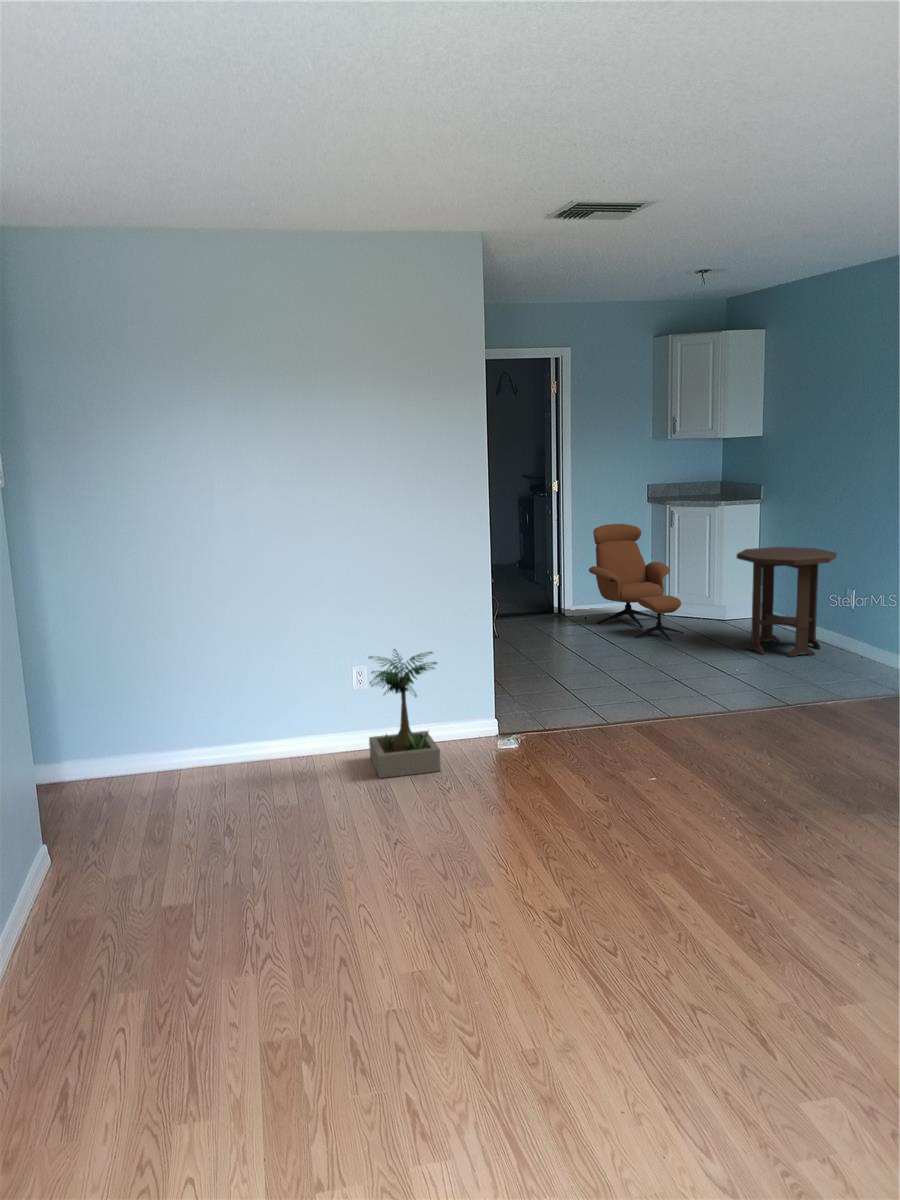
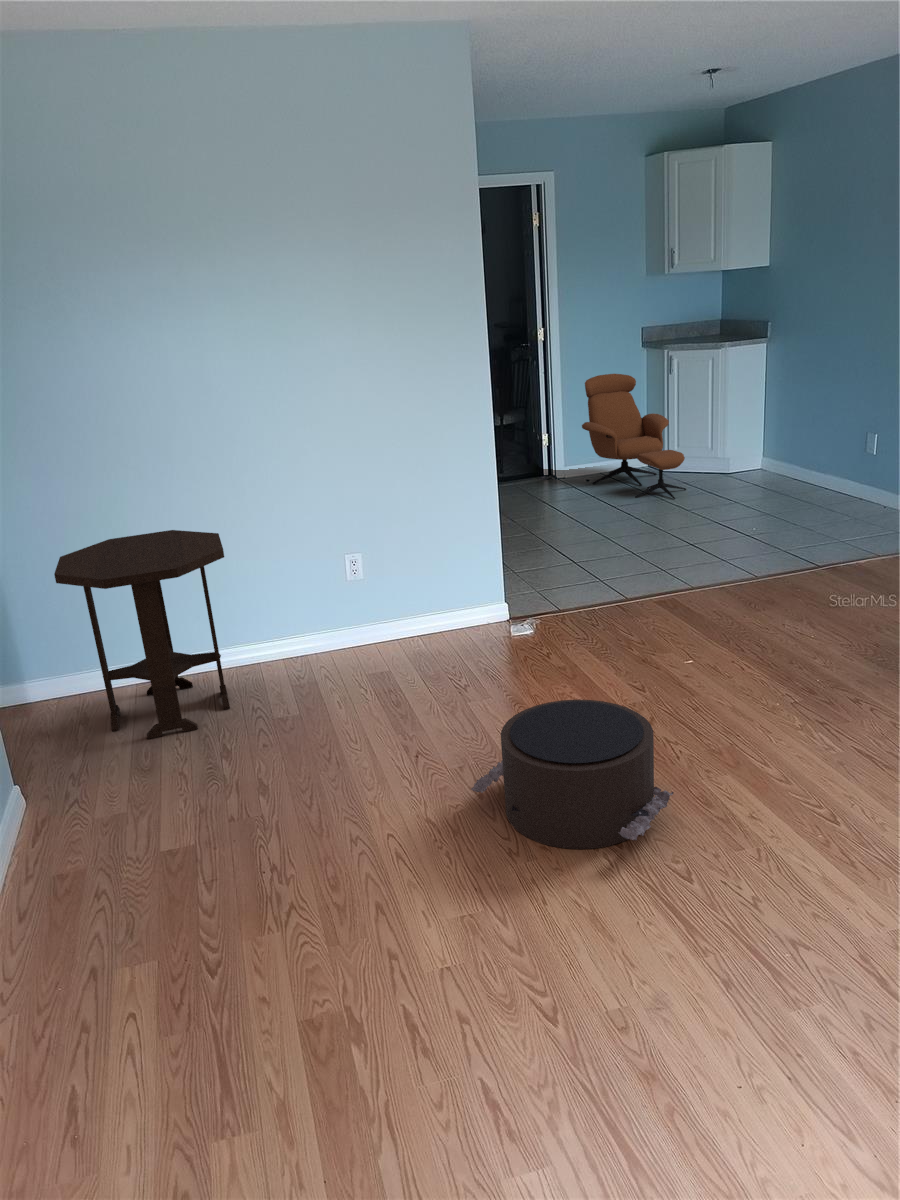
side table: present [737,547,836,657] -> present [54,530,230,739]
potted plant: present [368,649,441,778] -> none [357,529,457,676]
pouf: none [435,798,612,926] -> present [471,700,673,849]

